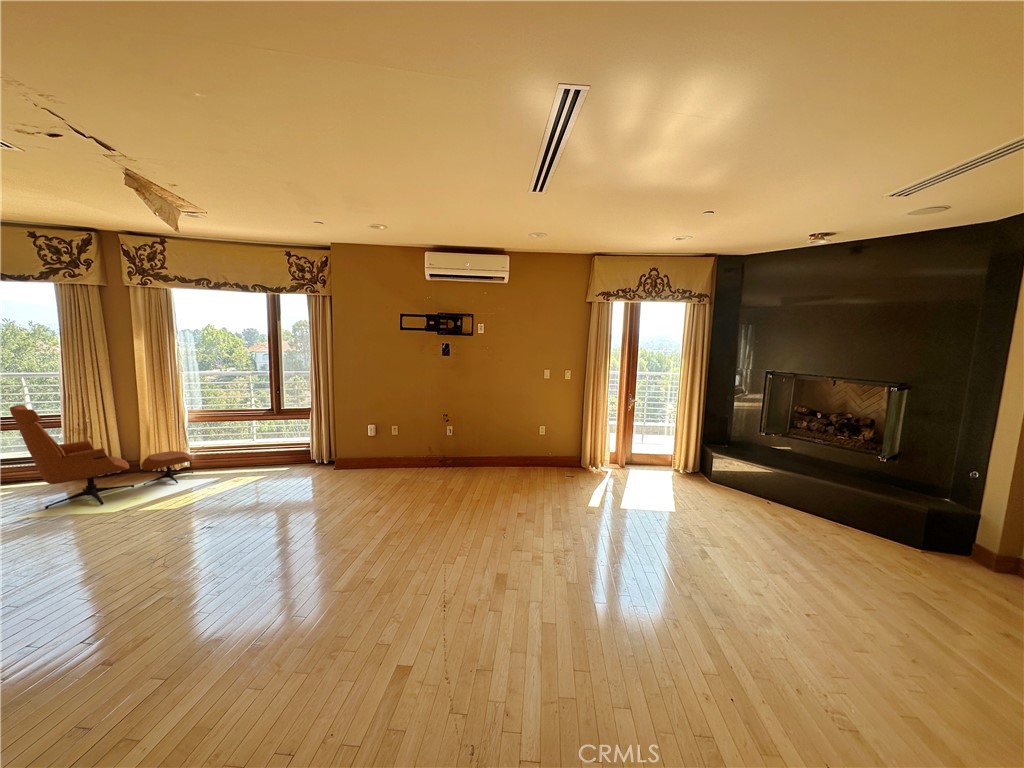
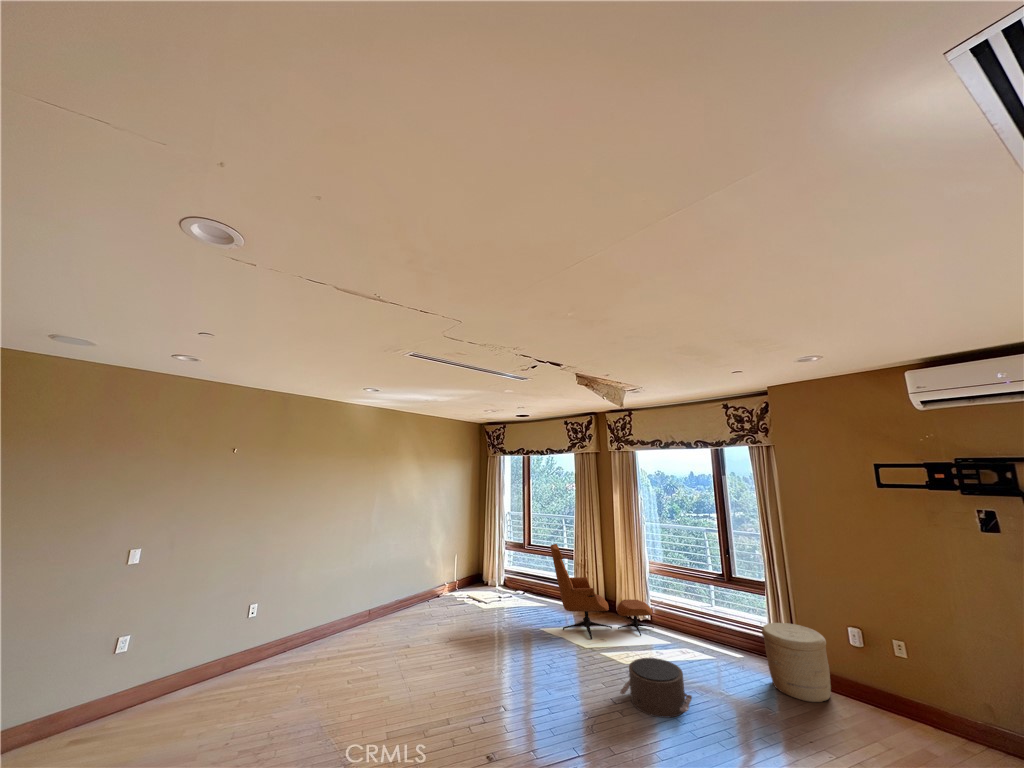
woven basket: none [308,433,354,482] -> present [762,623,831,702]
pouf: none [160,488,246,539] -> present [620,658,692,718]

